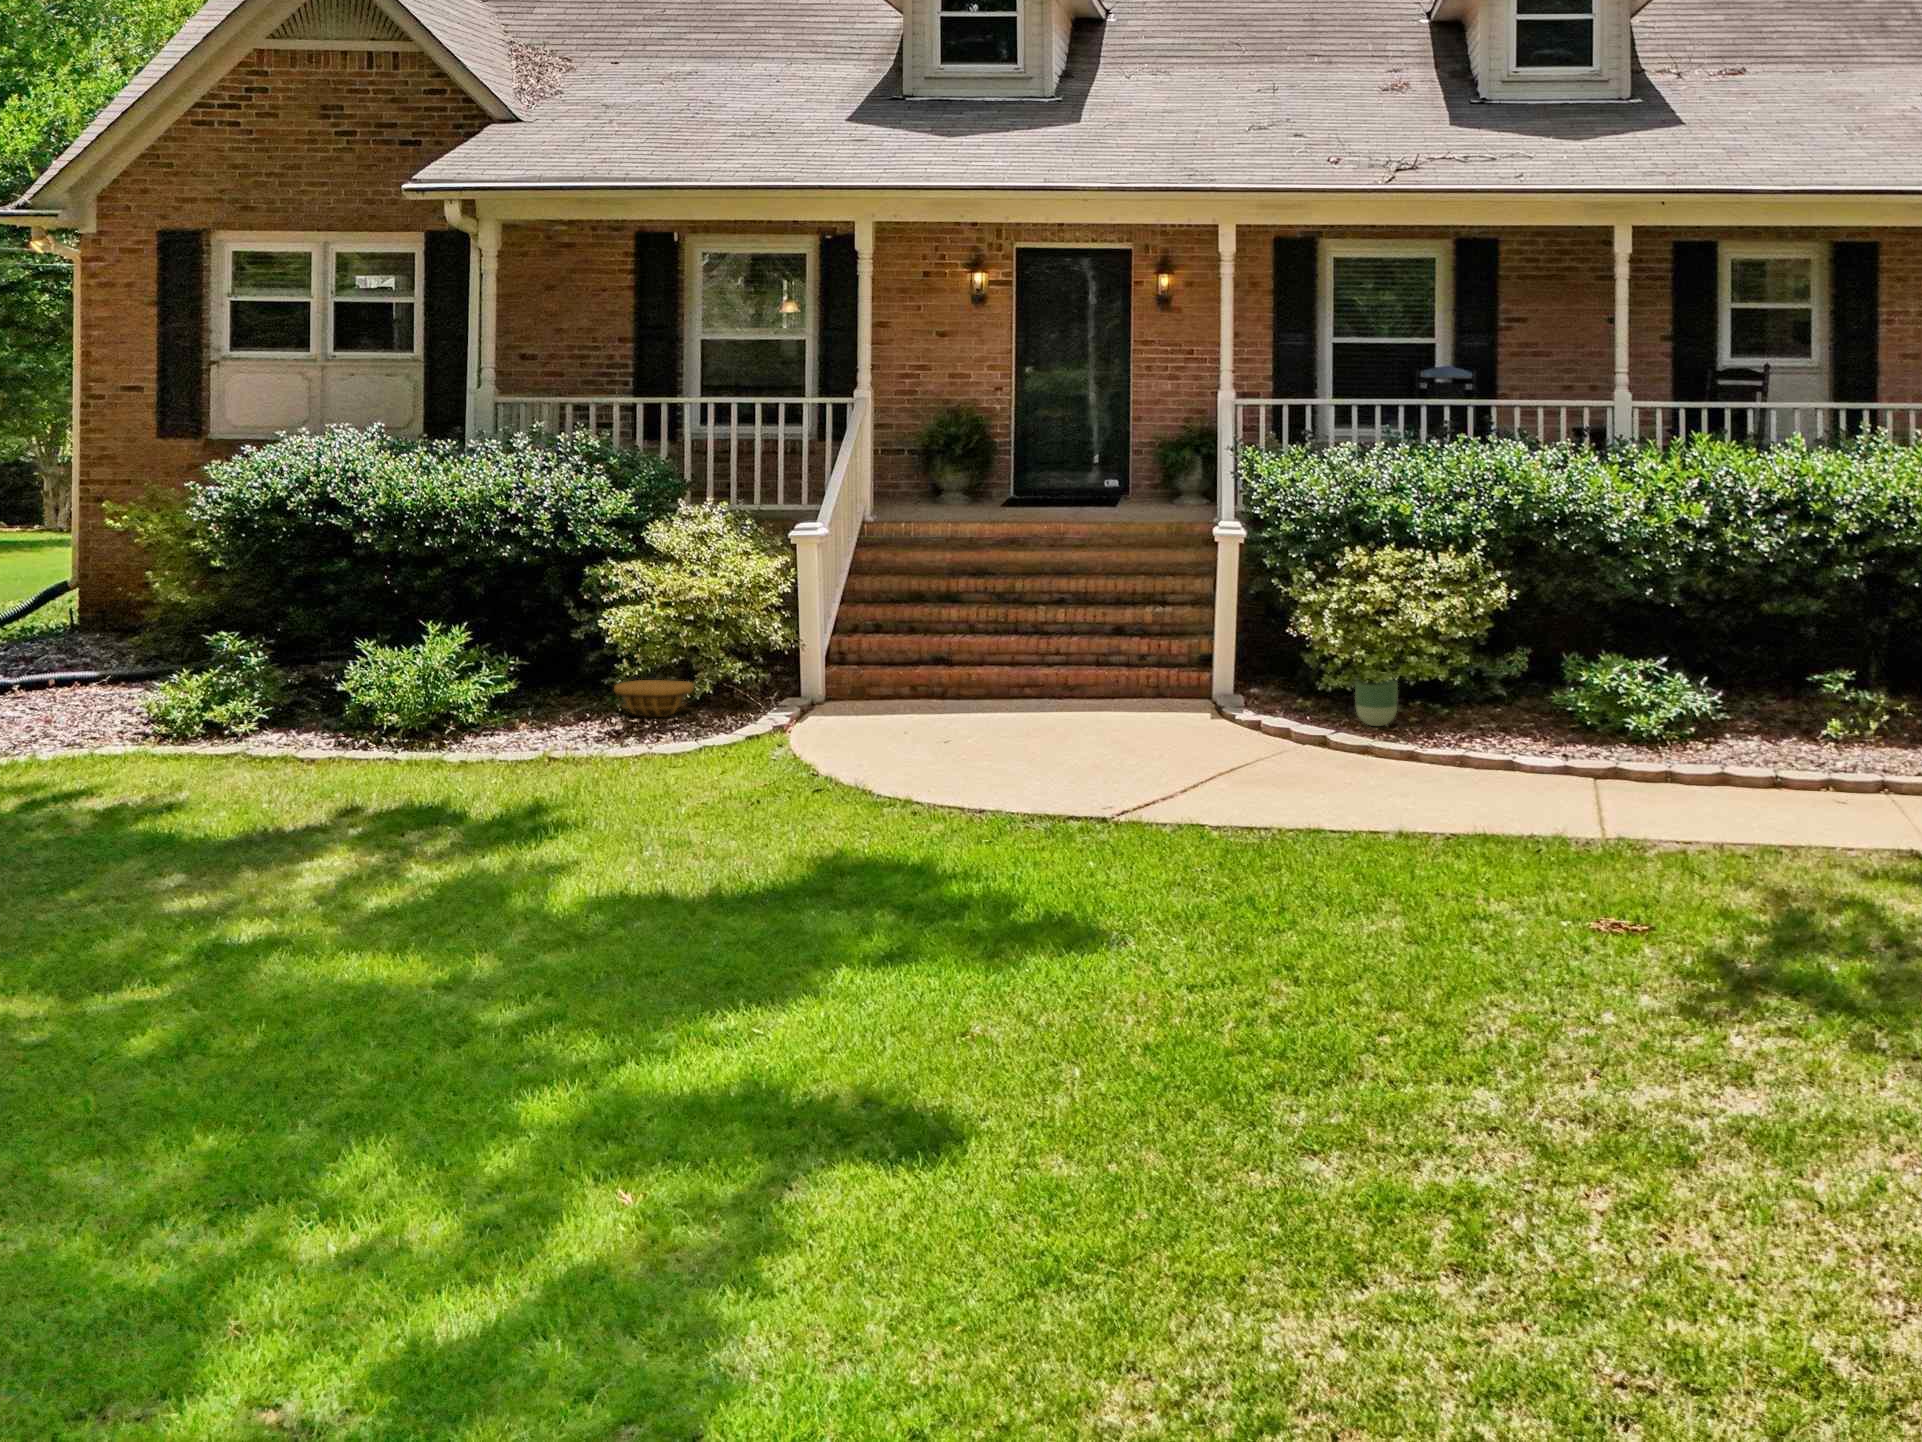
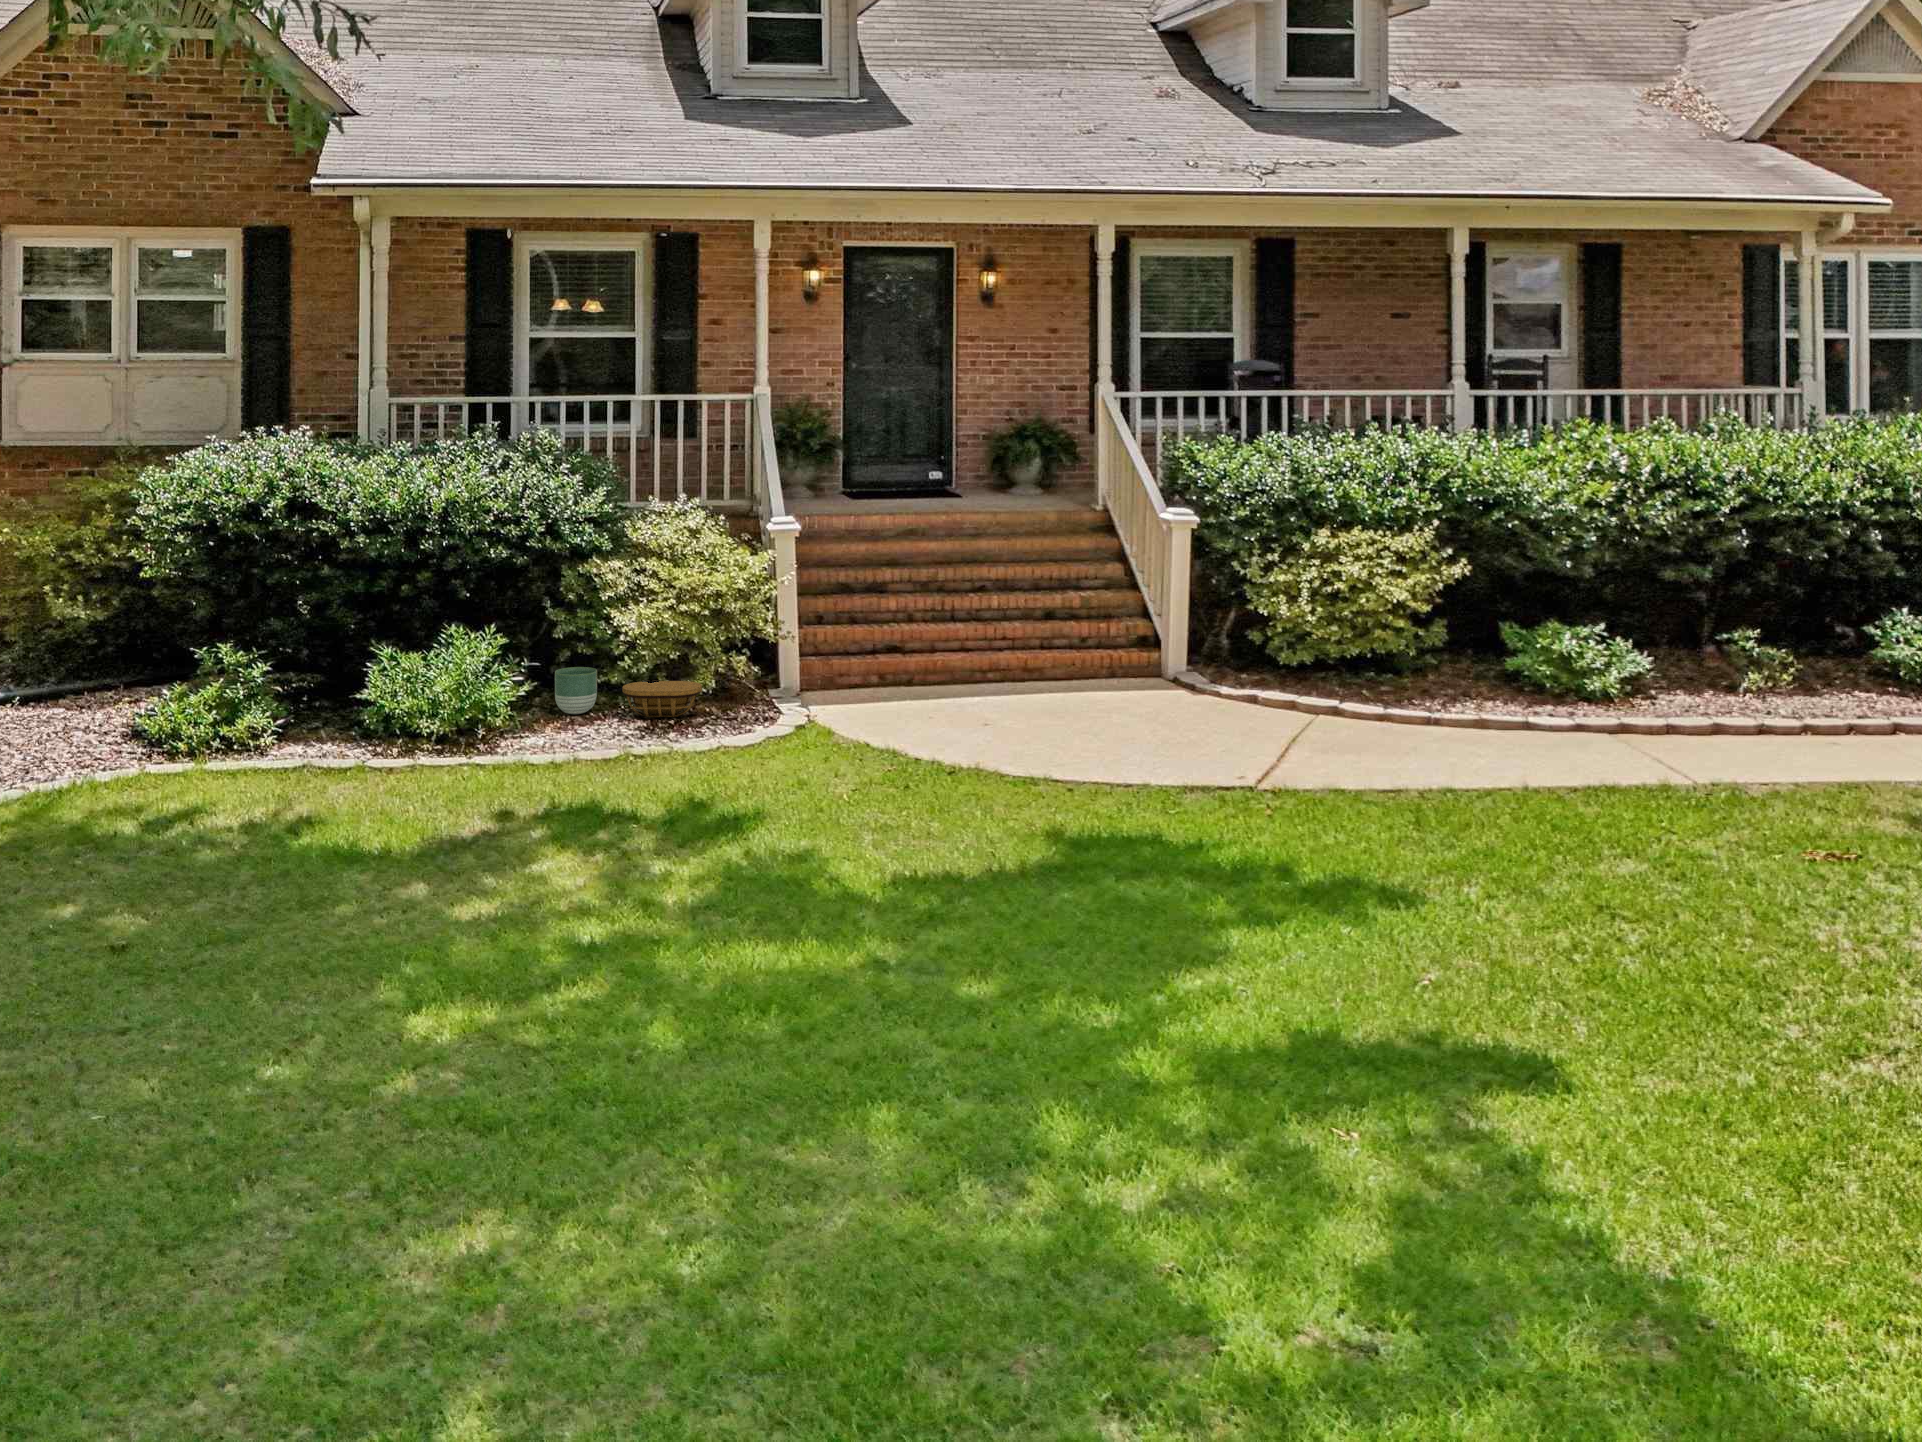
planter: present [1355,679,1398,726] -> present [555,667,597,714]

